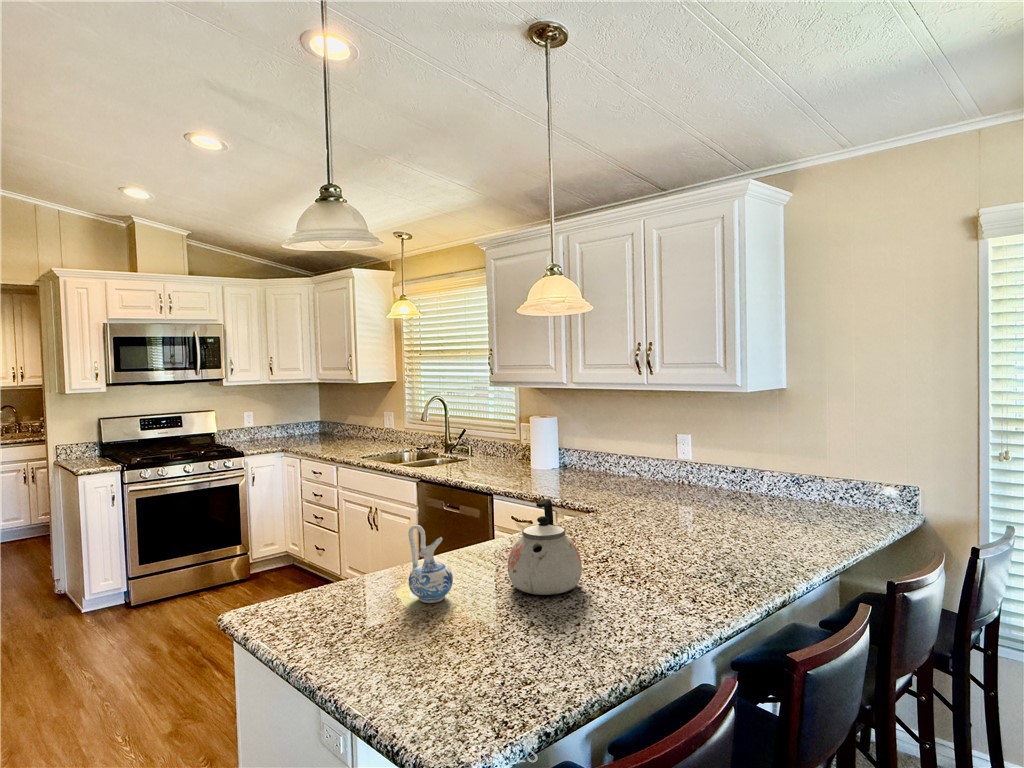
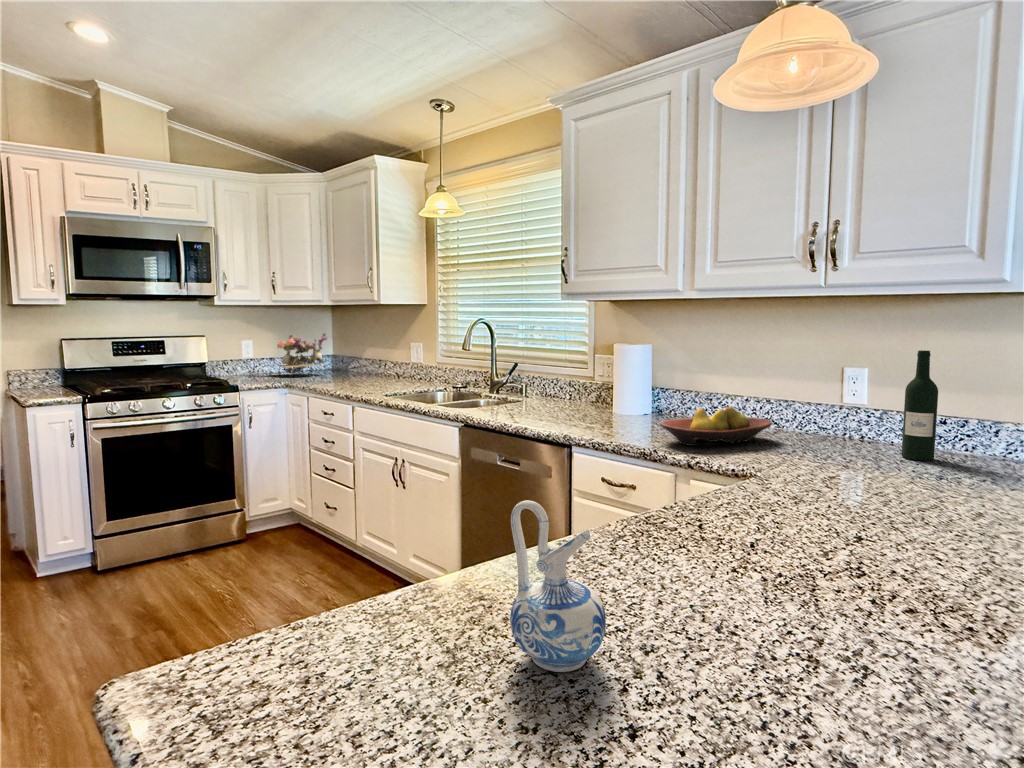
flower arrangement: none [269,403,315,440] -> present [277,333,327,374]
wine bottle: none [701,425,721,497] -> present [902,350,938,461]
fruit bowl: none [549,464,627,492] -> present [660,407,772,446]
kettle: present [508,499,582,595] -> none [709,453,880,663]

